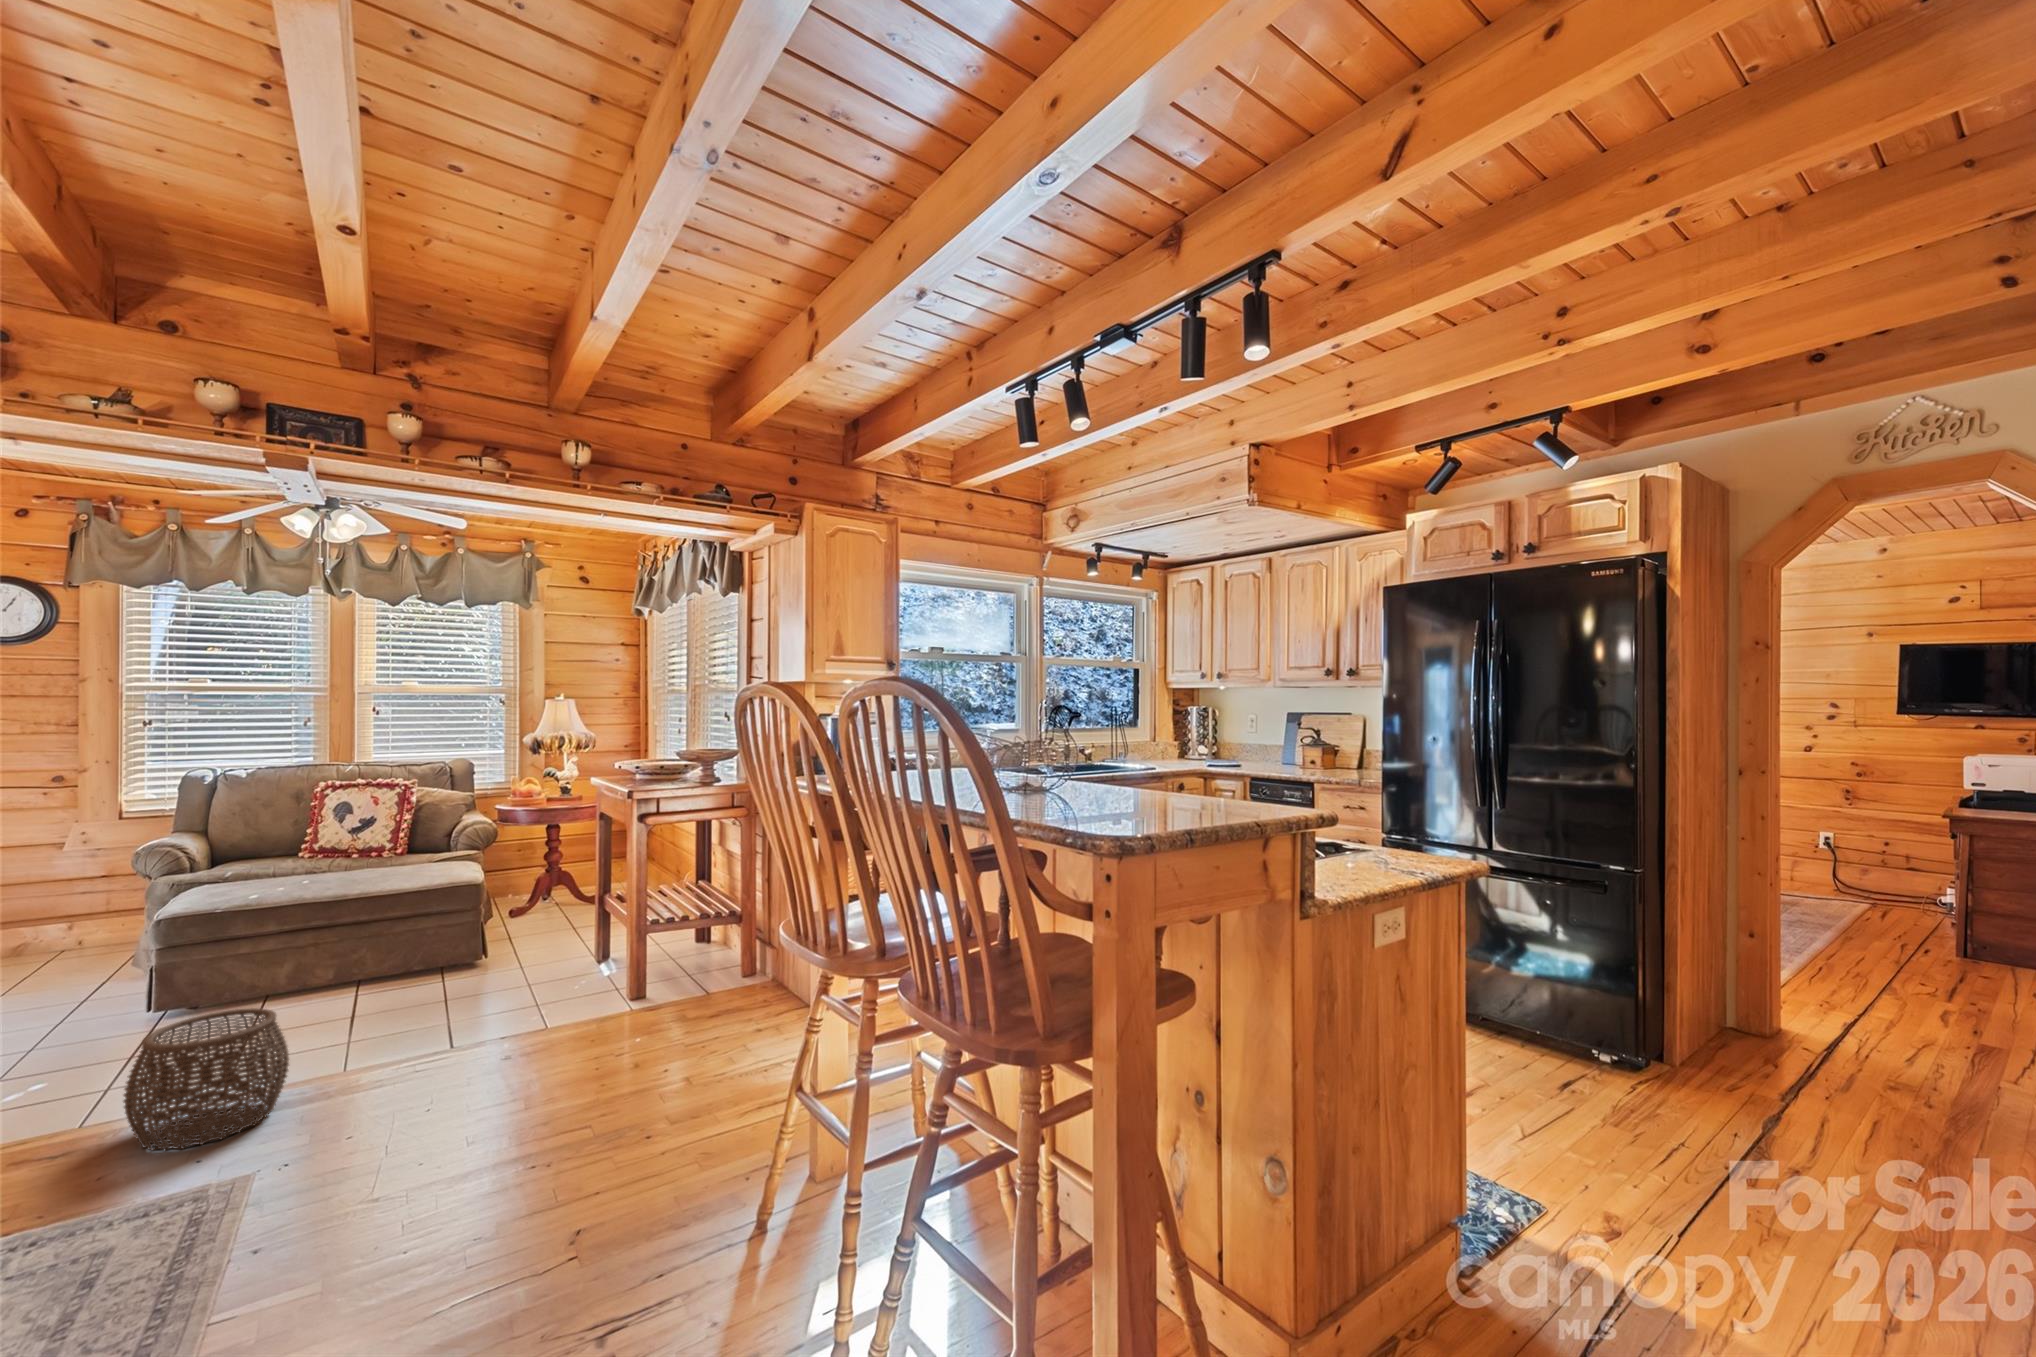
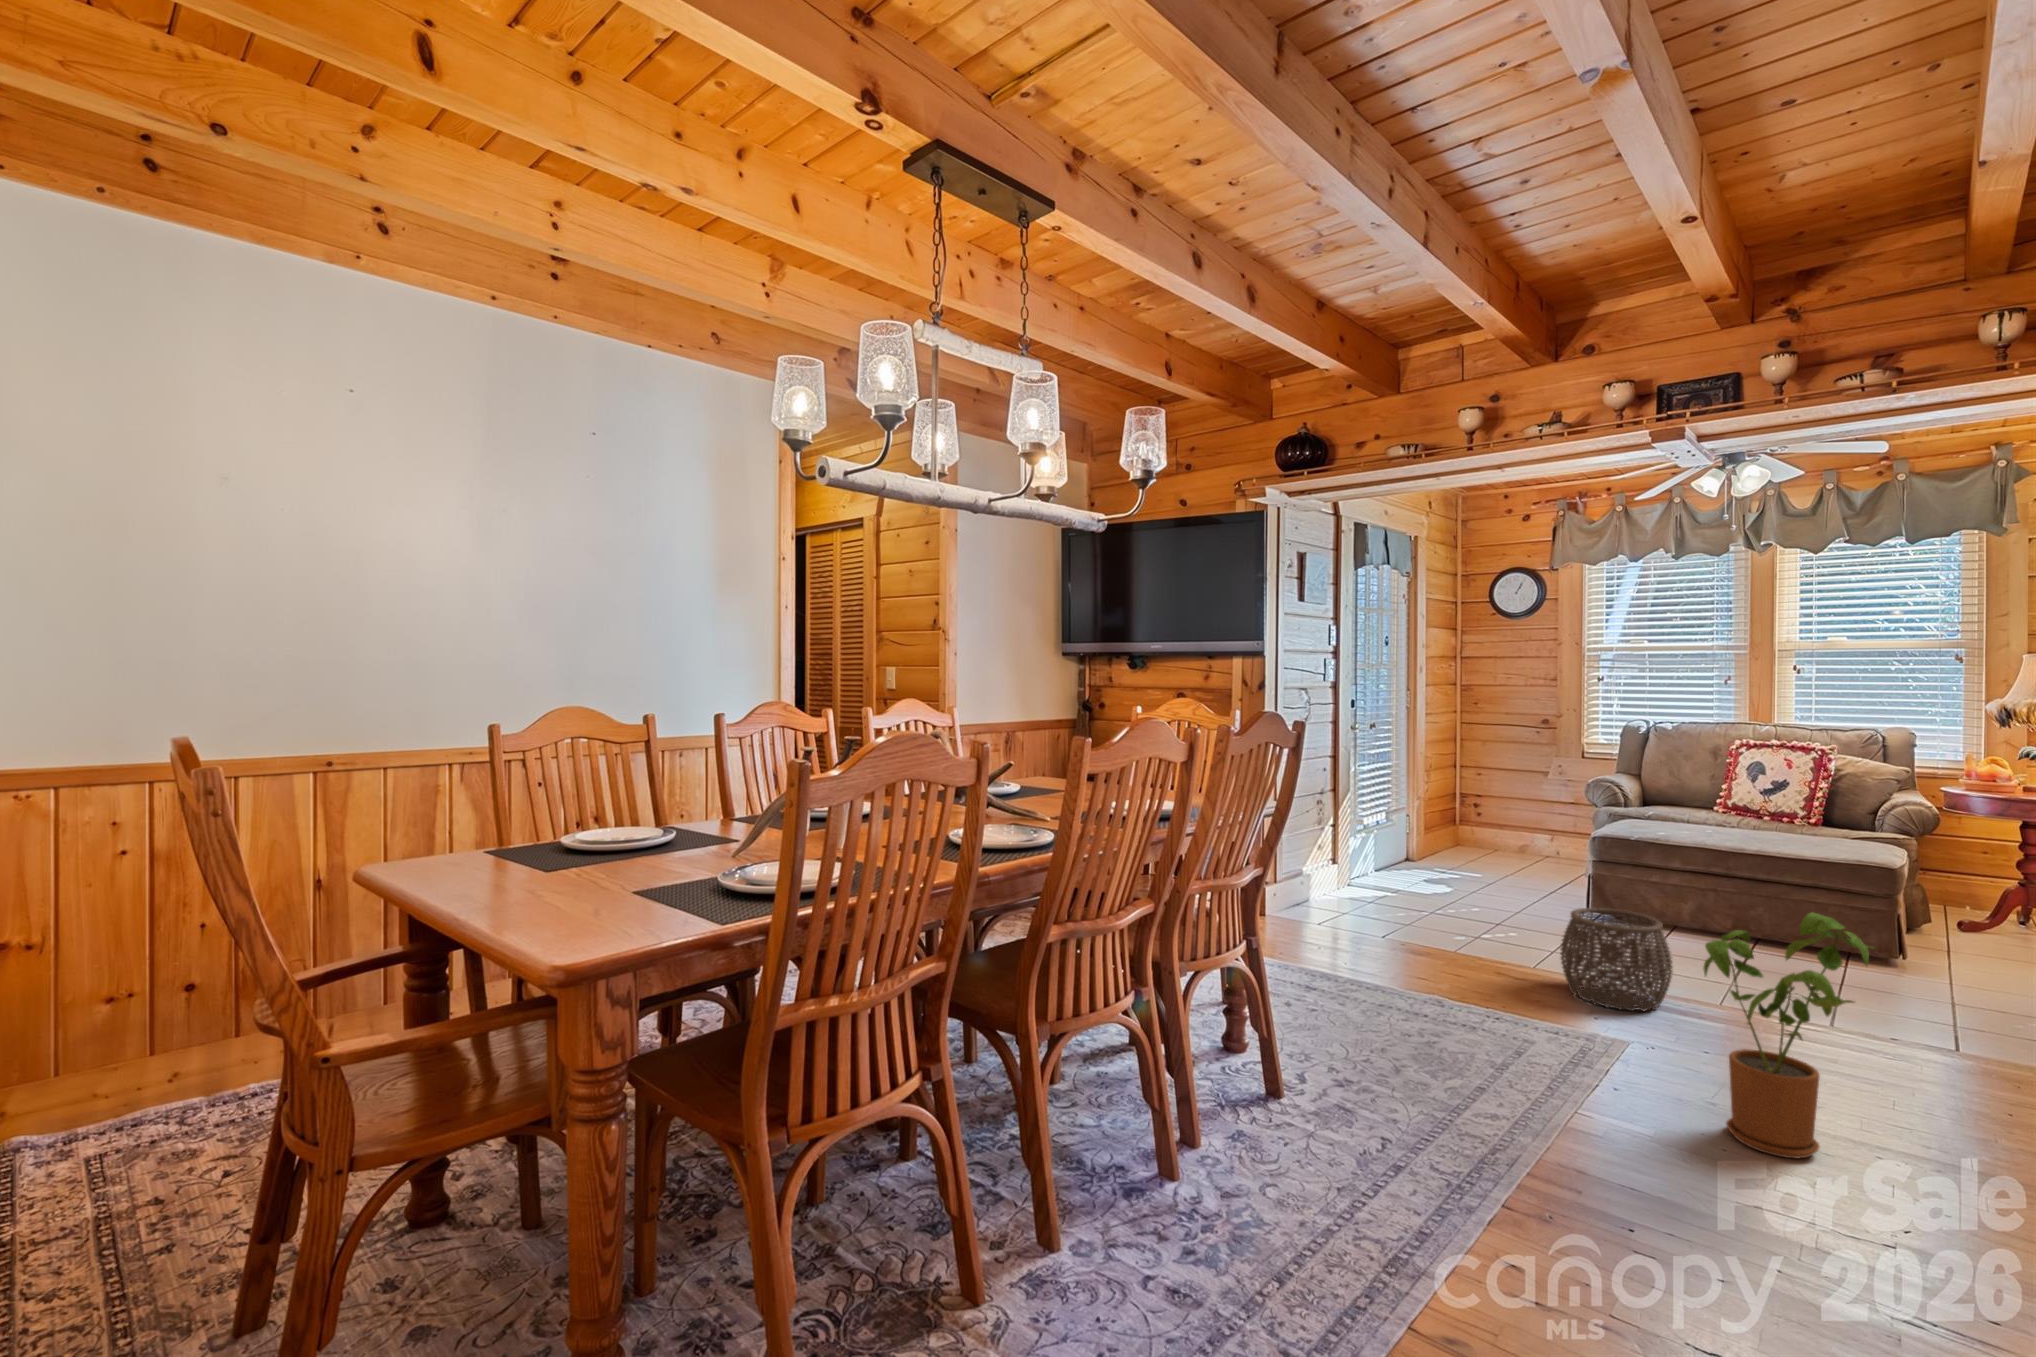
house plant: none [361,964,524,1238] -> present [1704,913,1871,1158]

